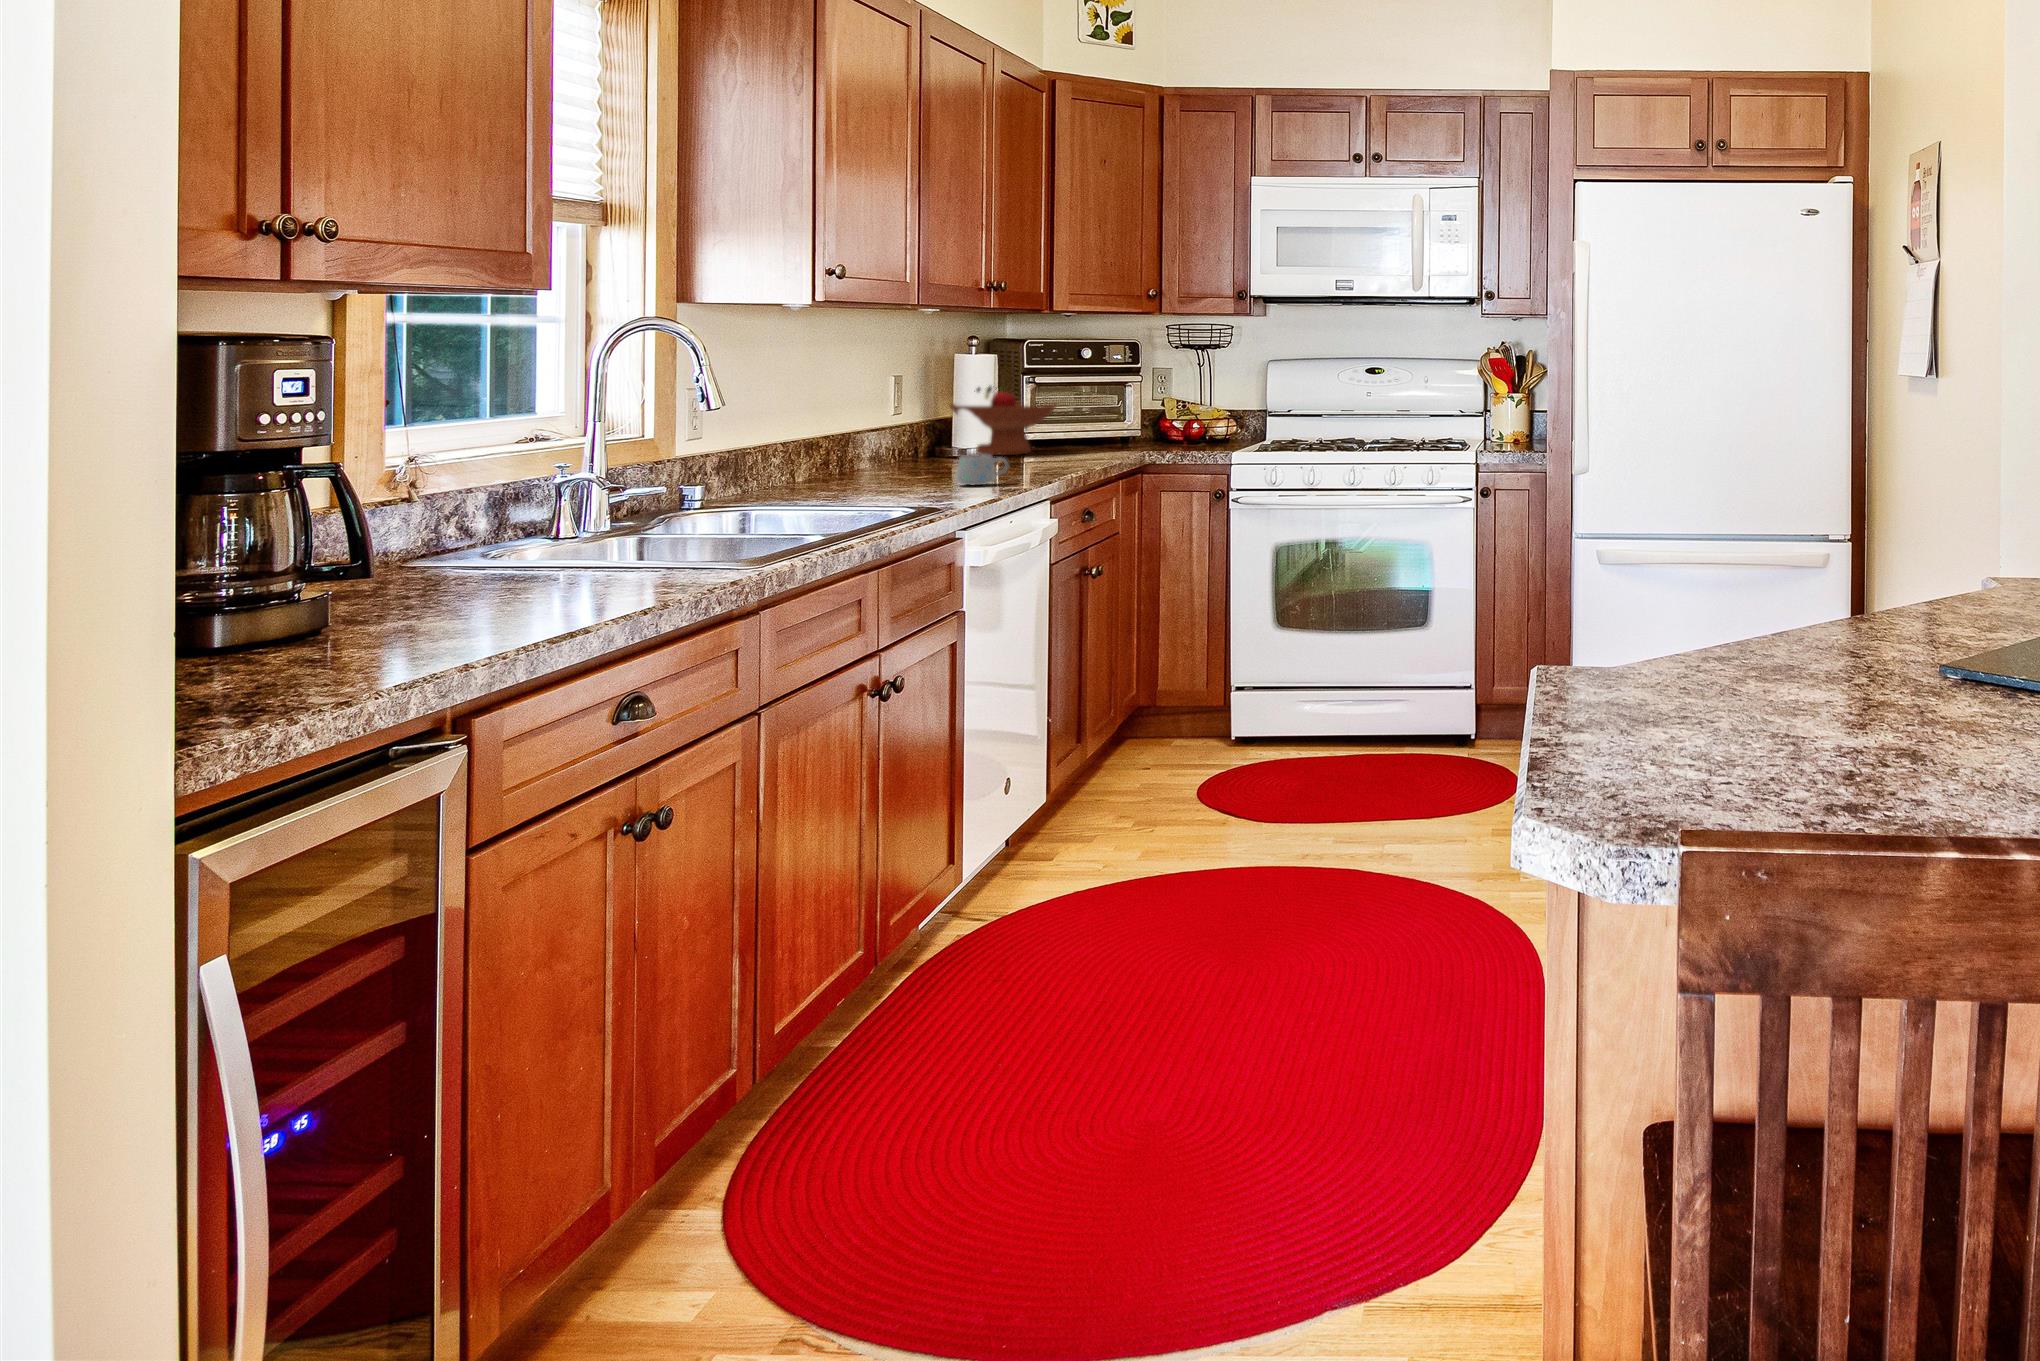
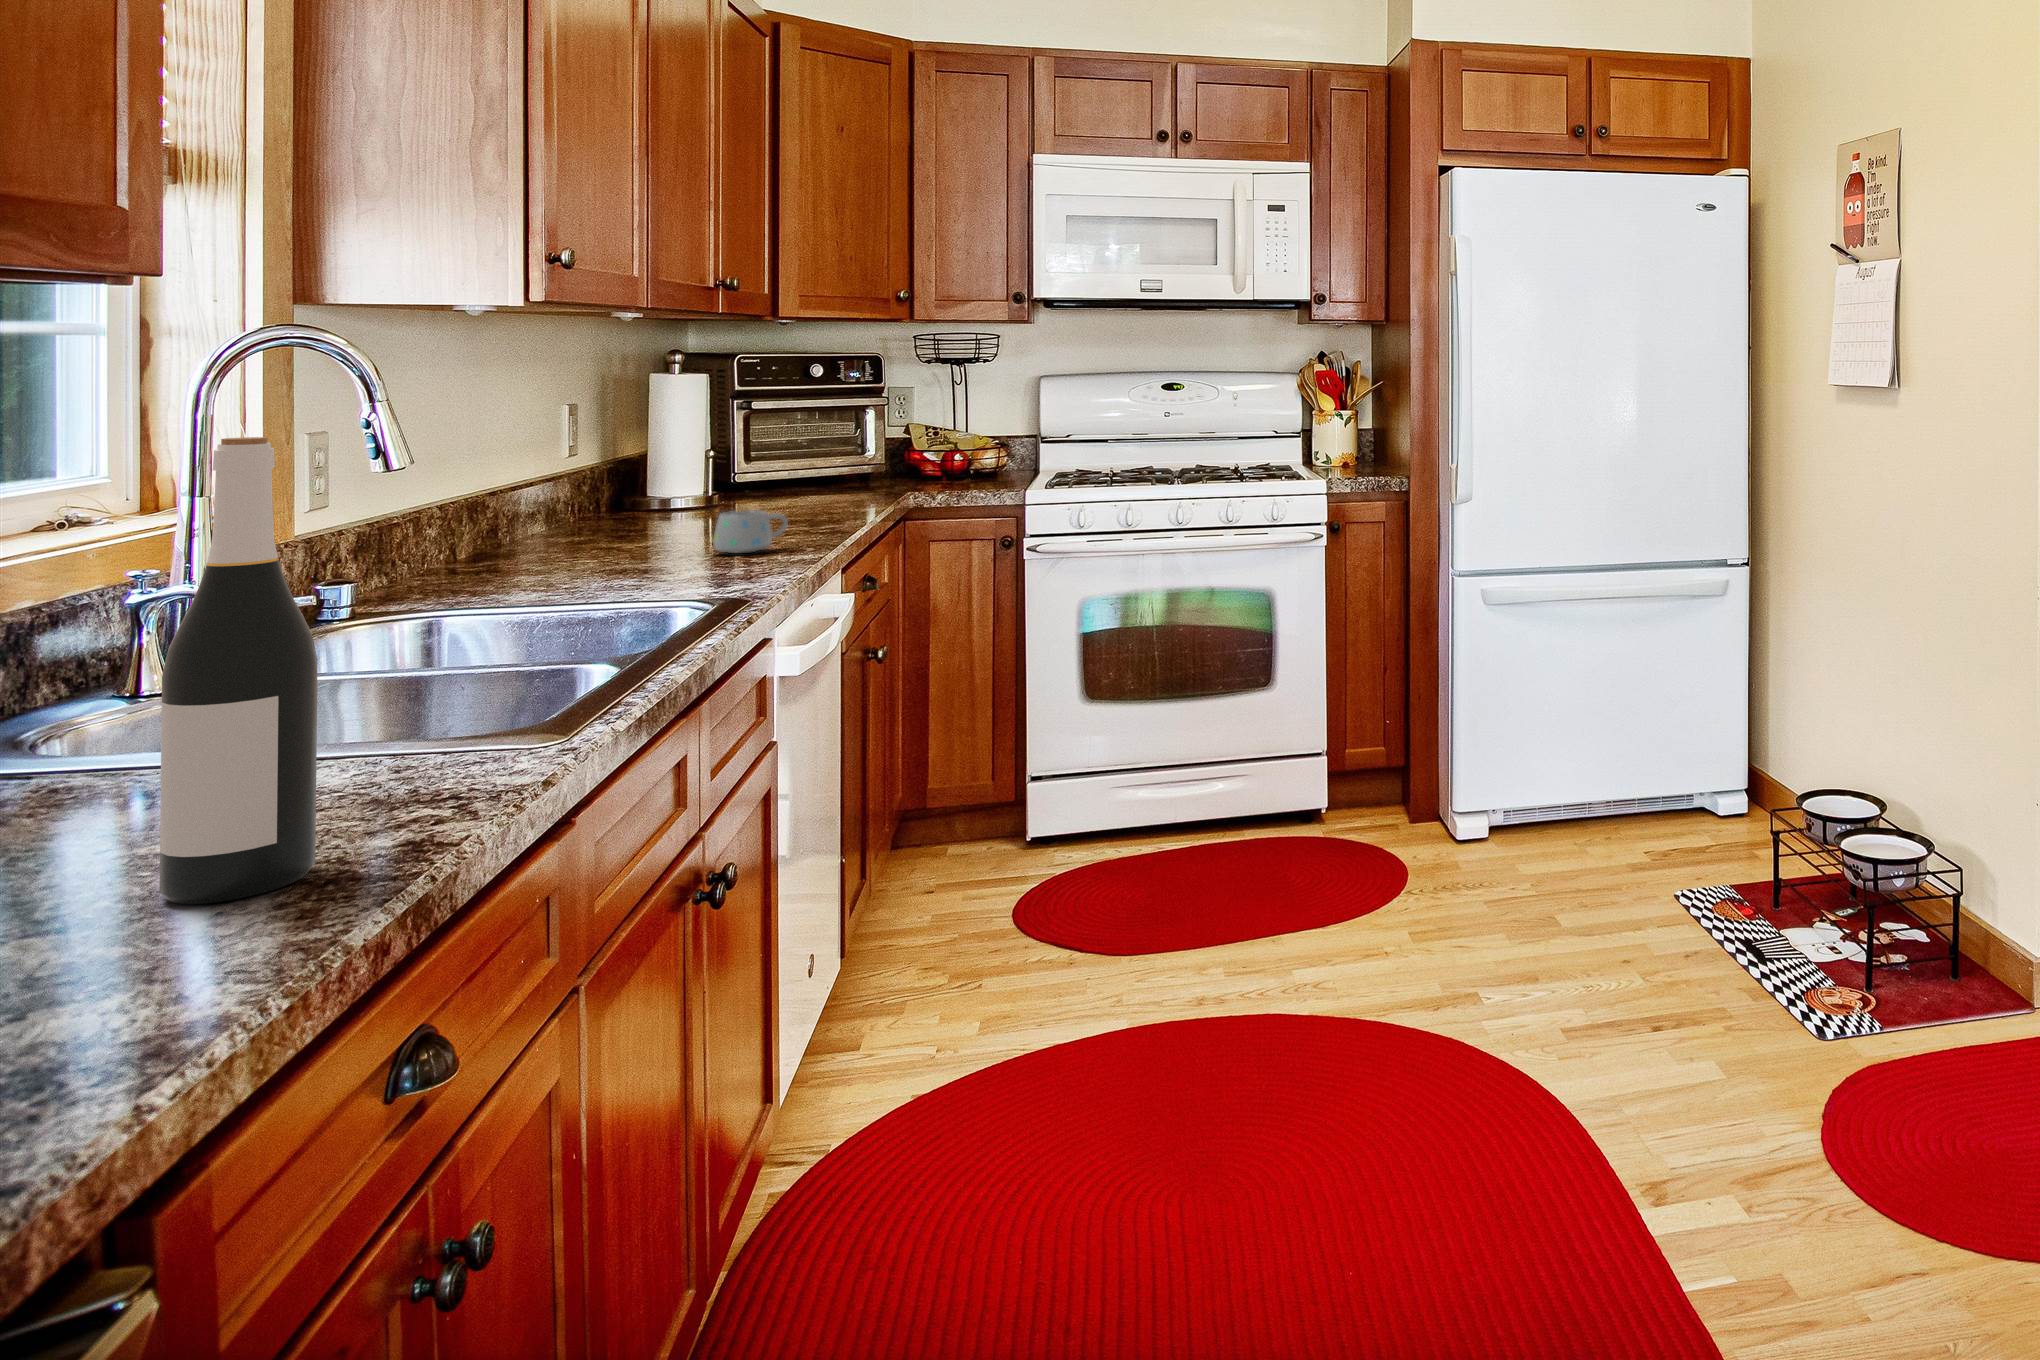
wine bottle: none [495,376,570,616] -> present [159,437,318,904]
fruit bowl: present [949,386,1057,455] -> none [629,413,788,504]

